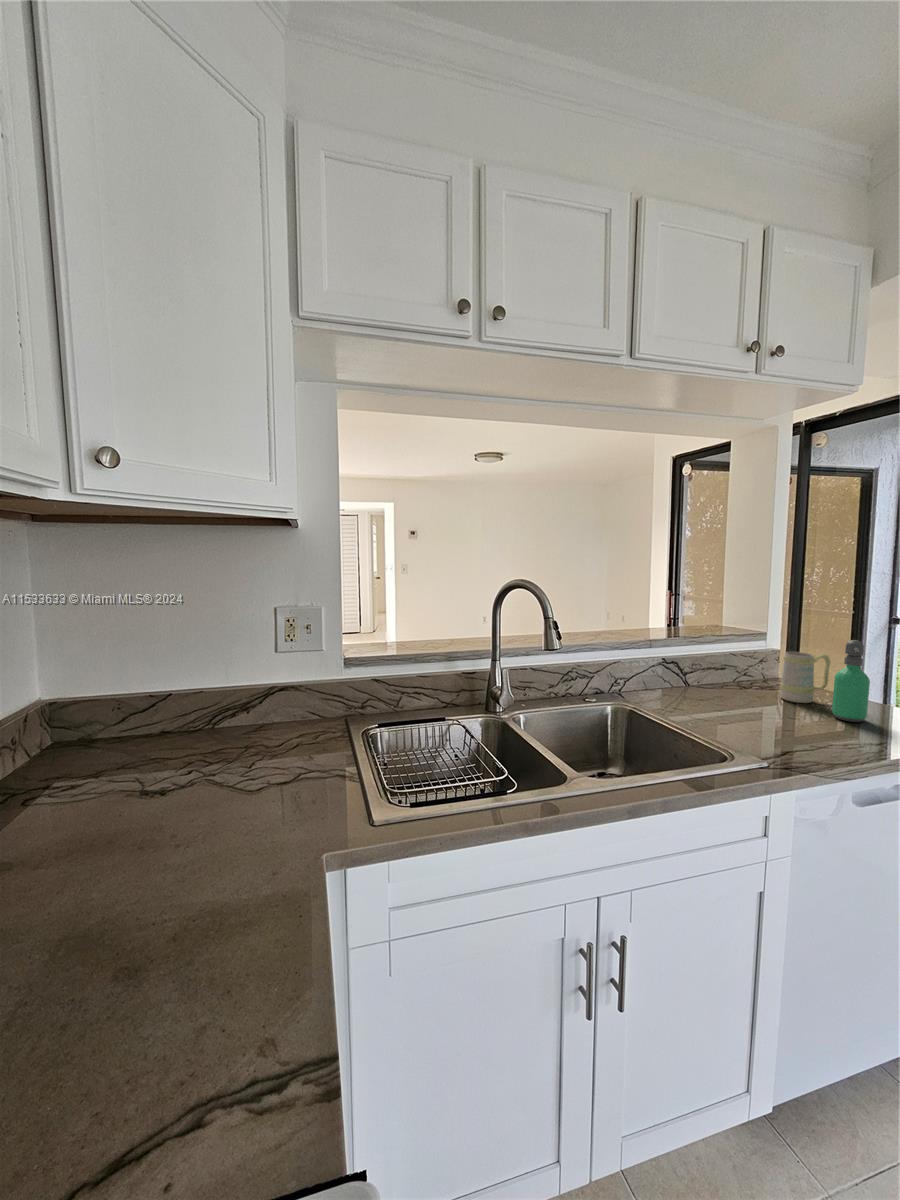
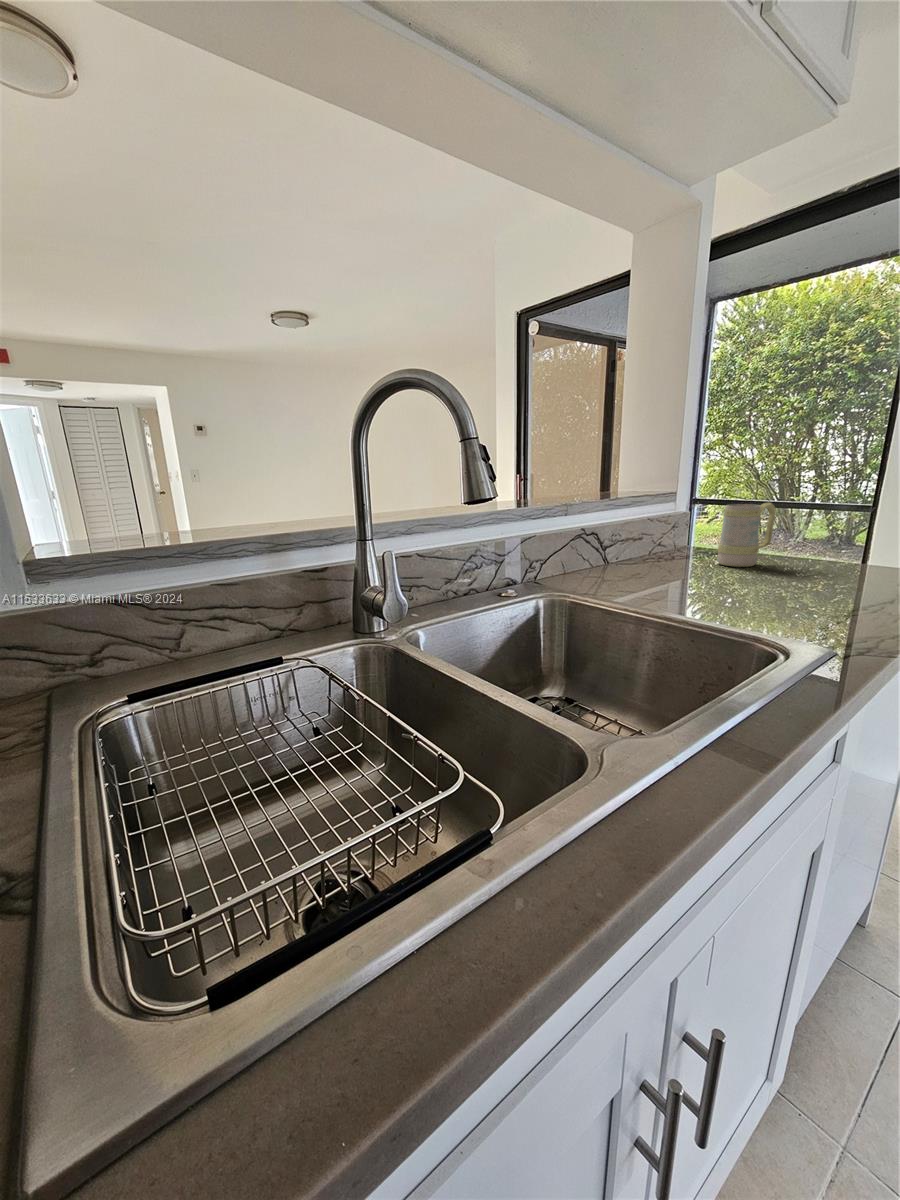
soap dispenser: present [832,640,870,722] -> none [796,473,847,579]

